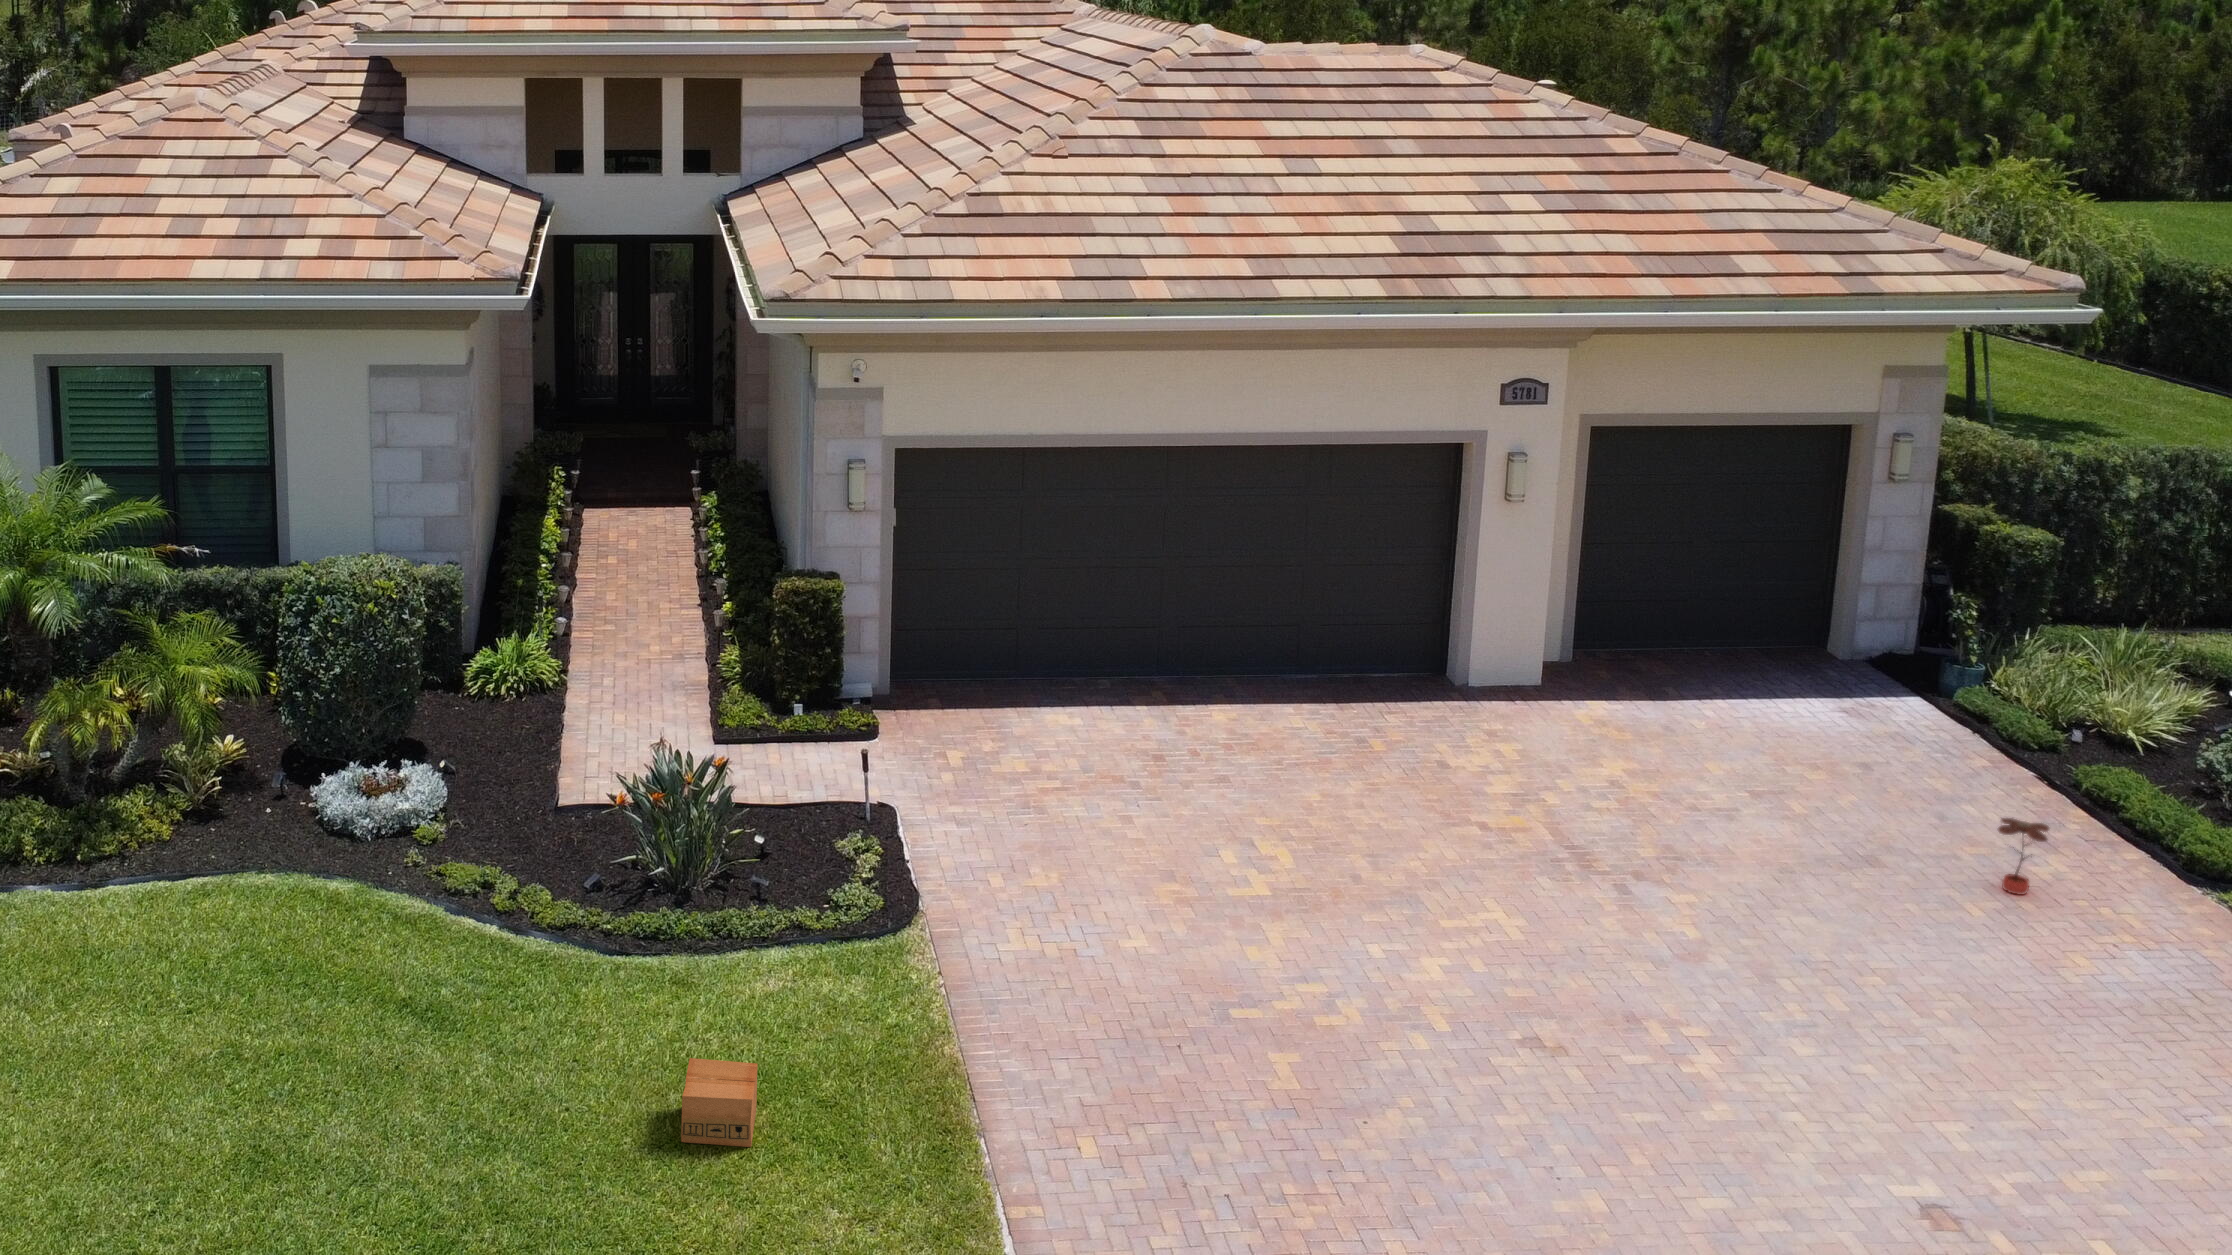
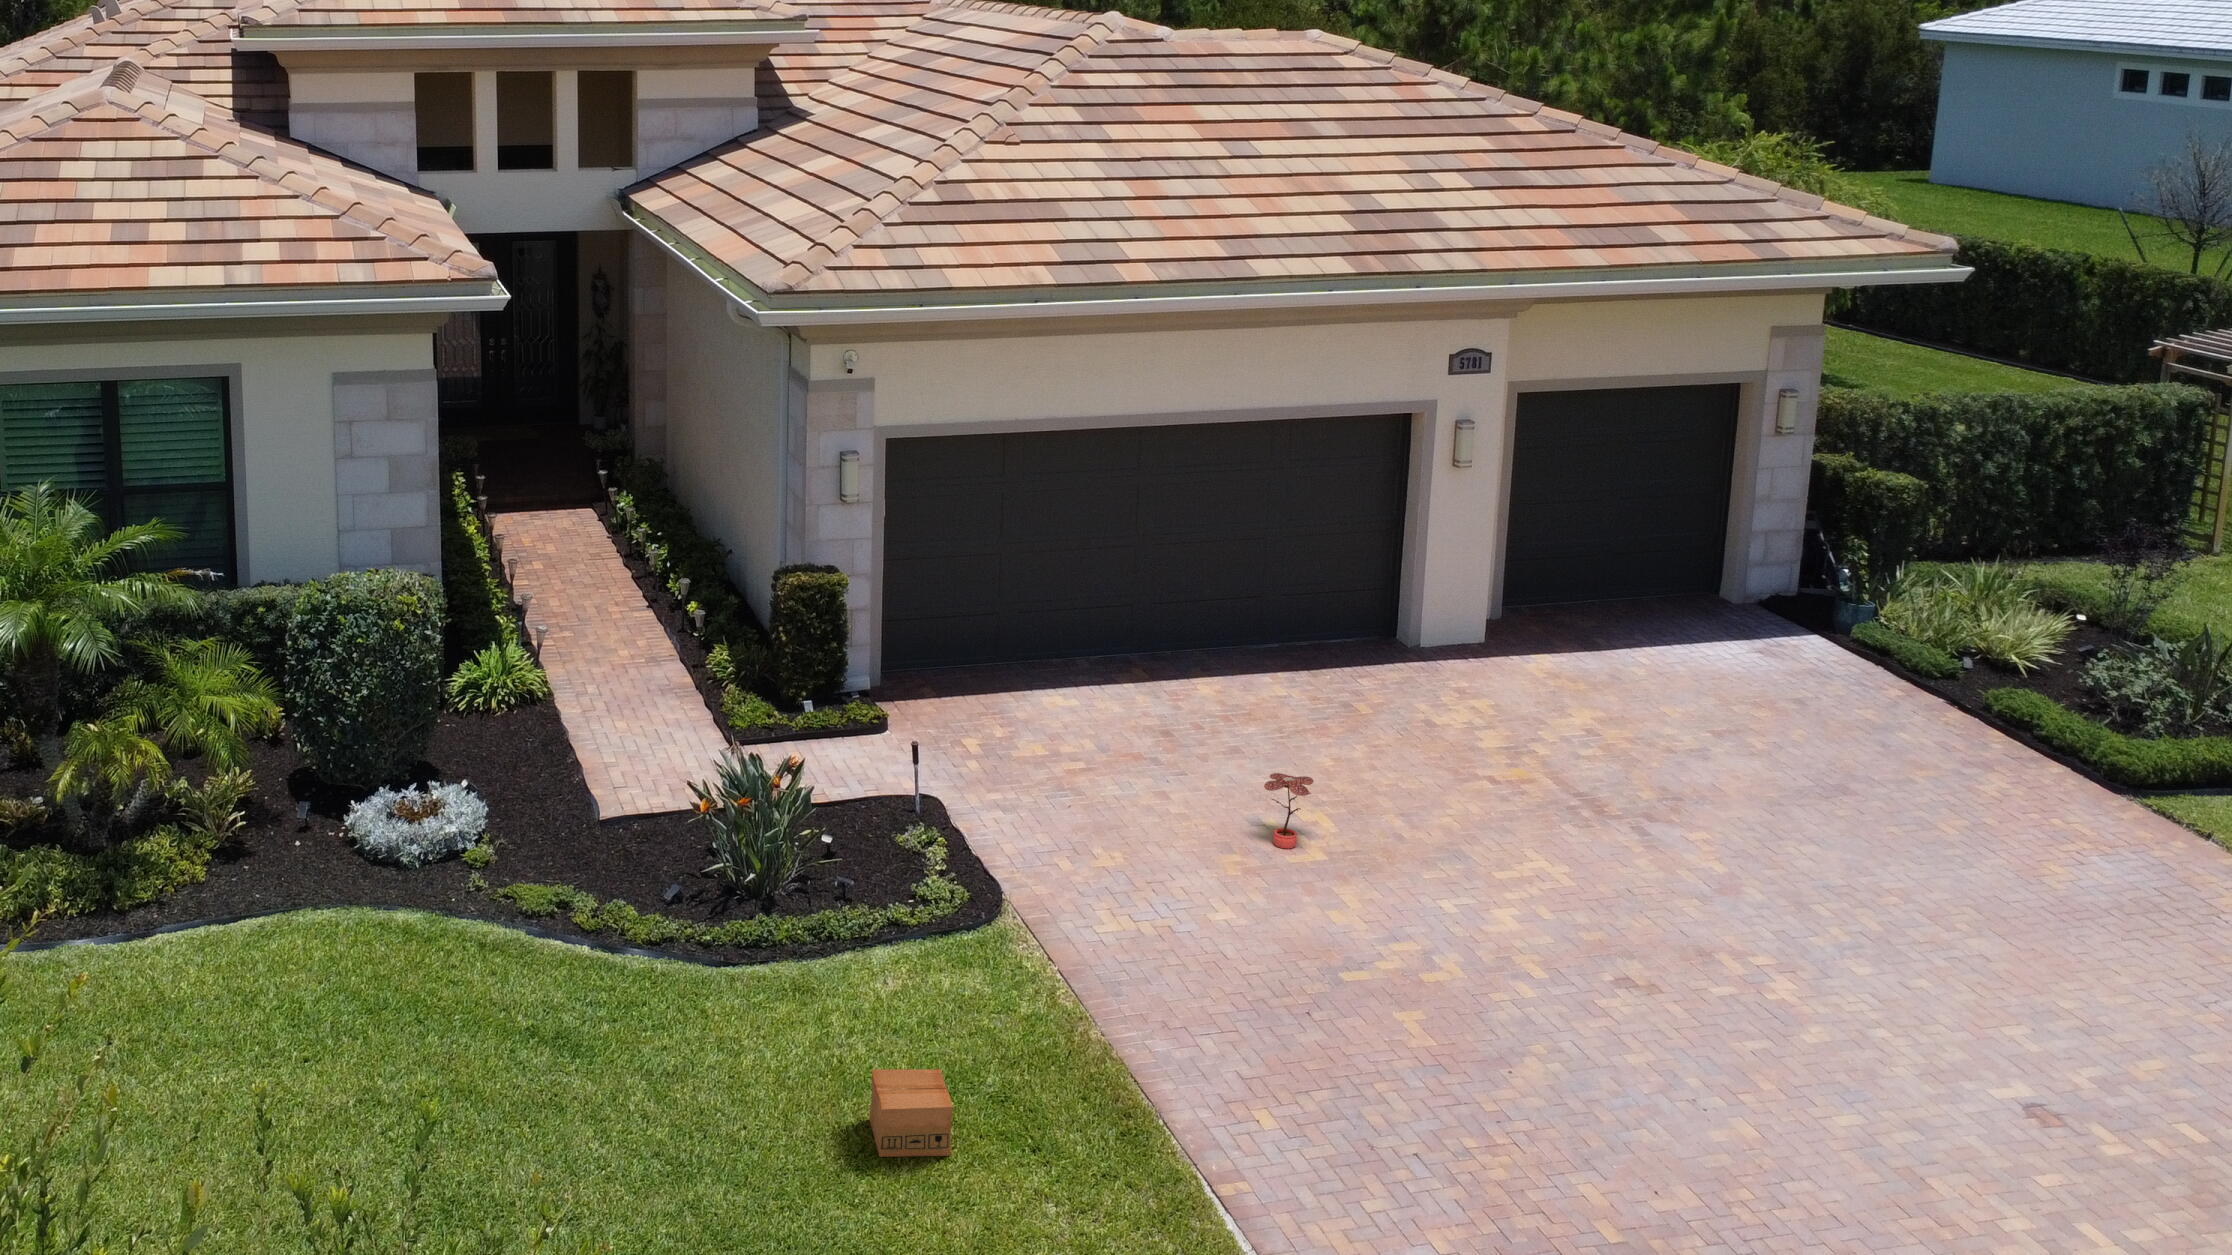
potted plant: present [1998,818,2049,895] -> present [1264,773,1313,849]

